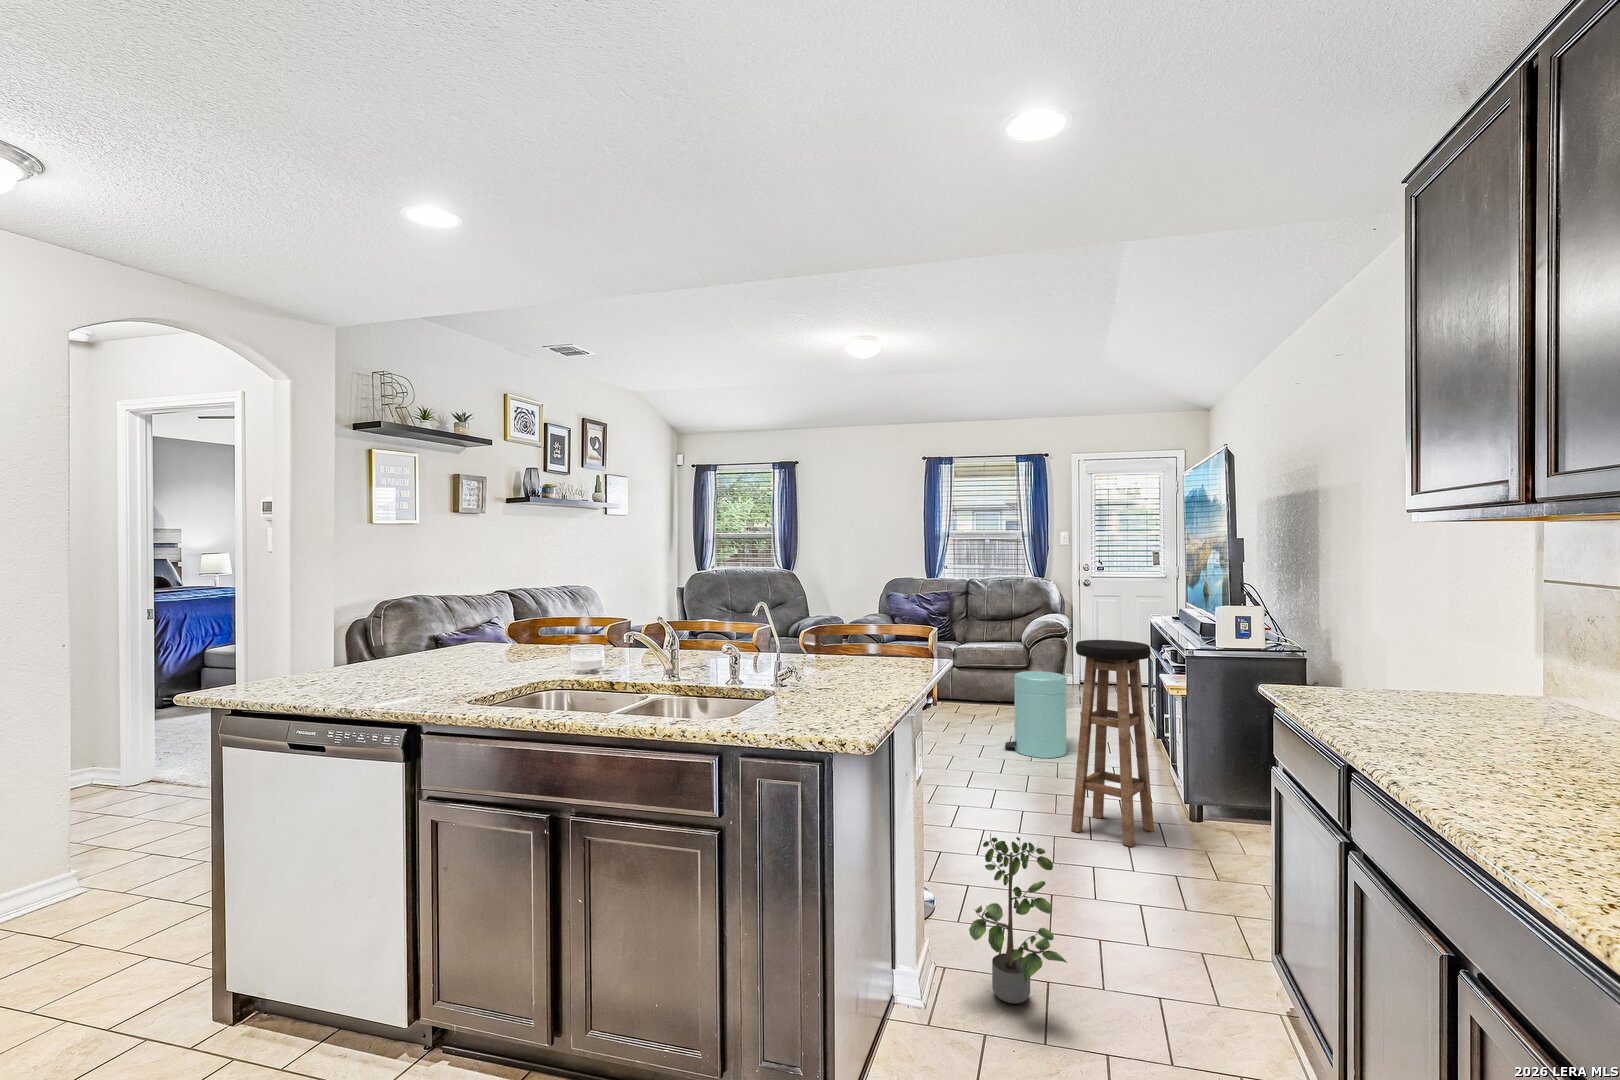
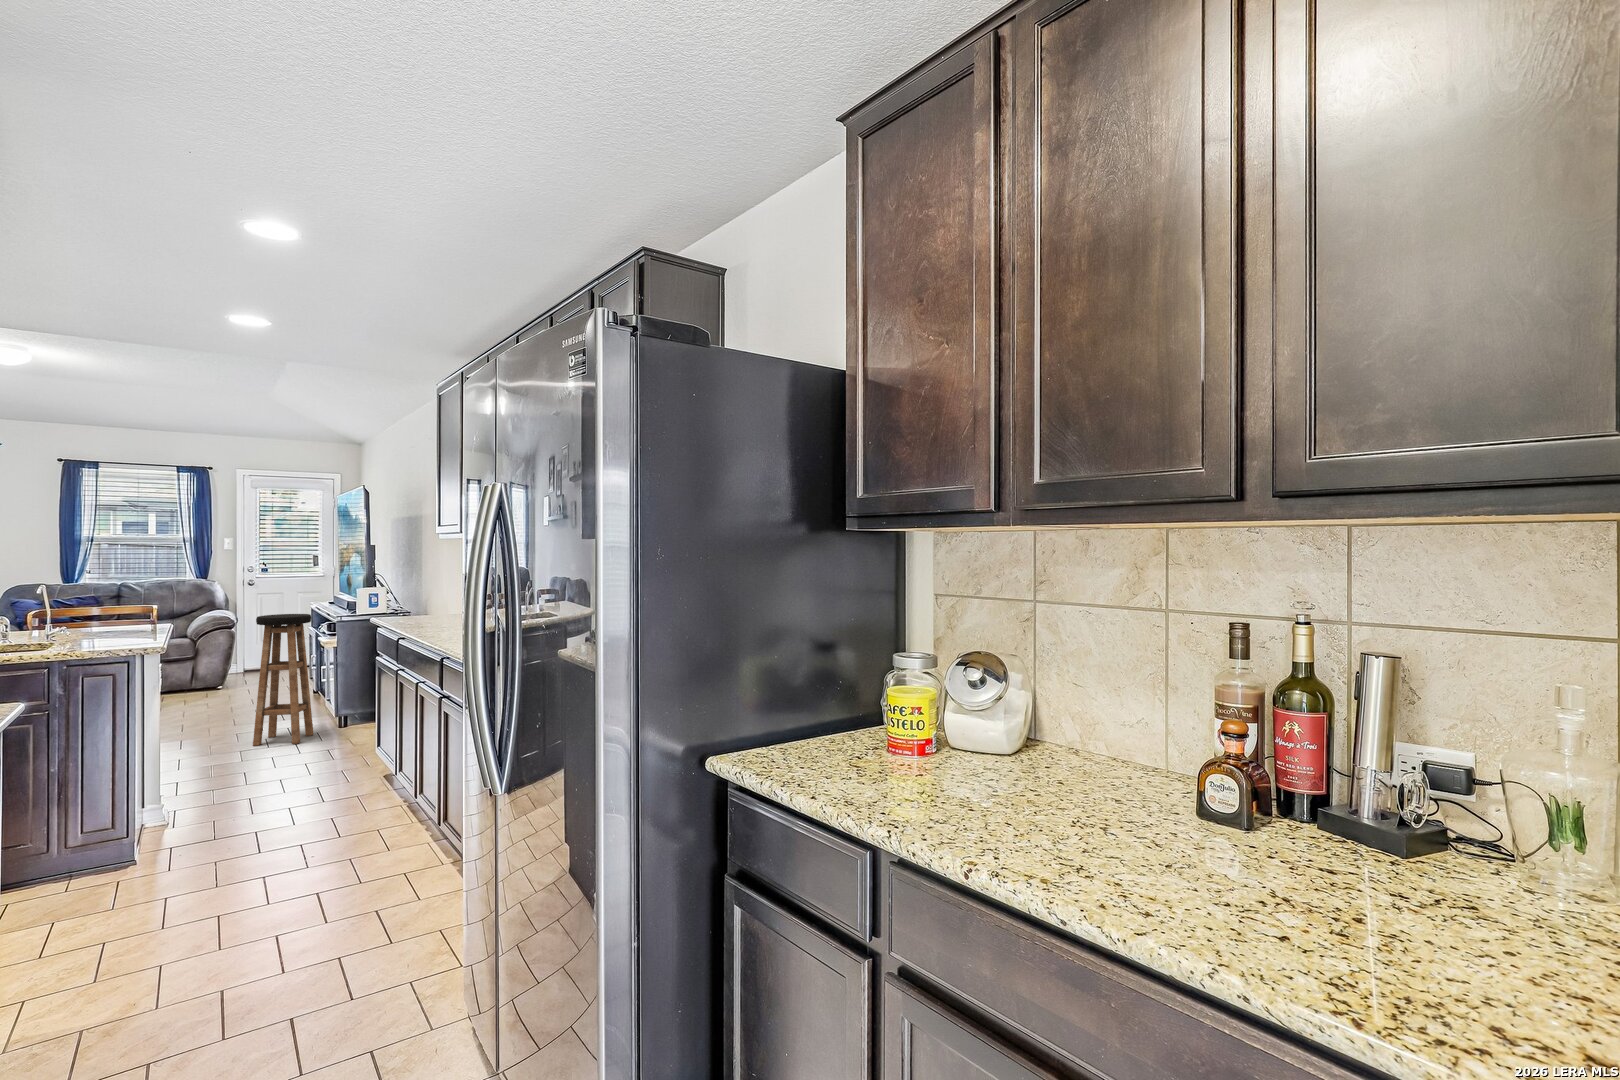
trash can: present [1005,671,1066,758] -> none [181,652,240,719]
potted plant: present [969,833,1067,1004] -> none [199,712,266,807]

